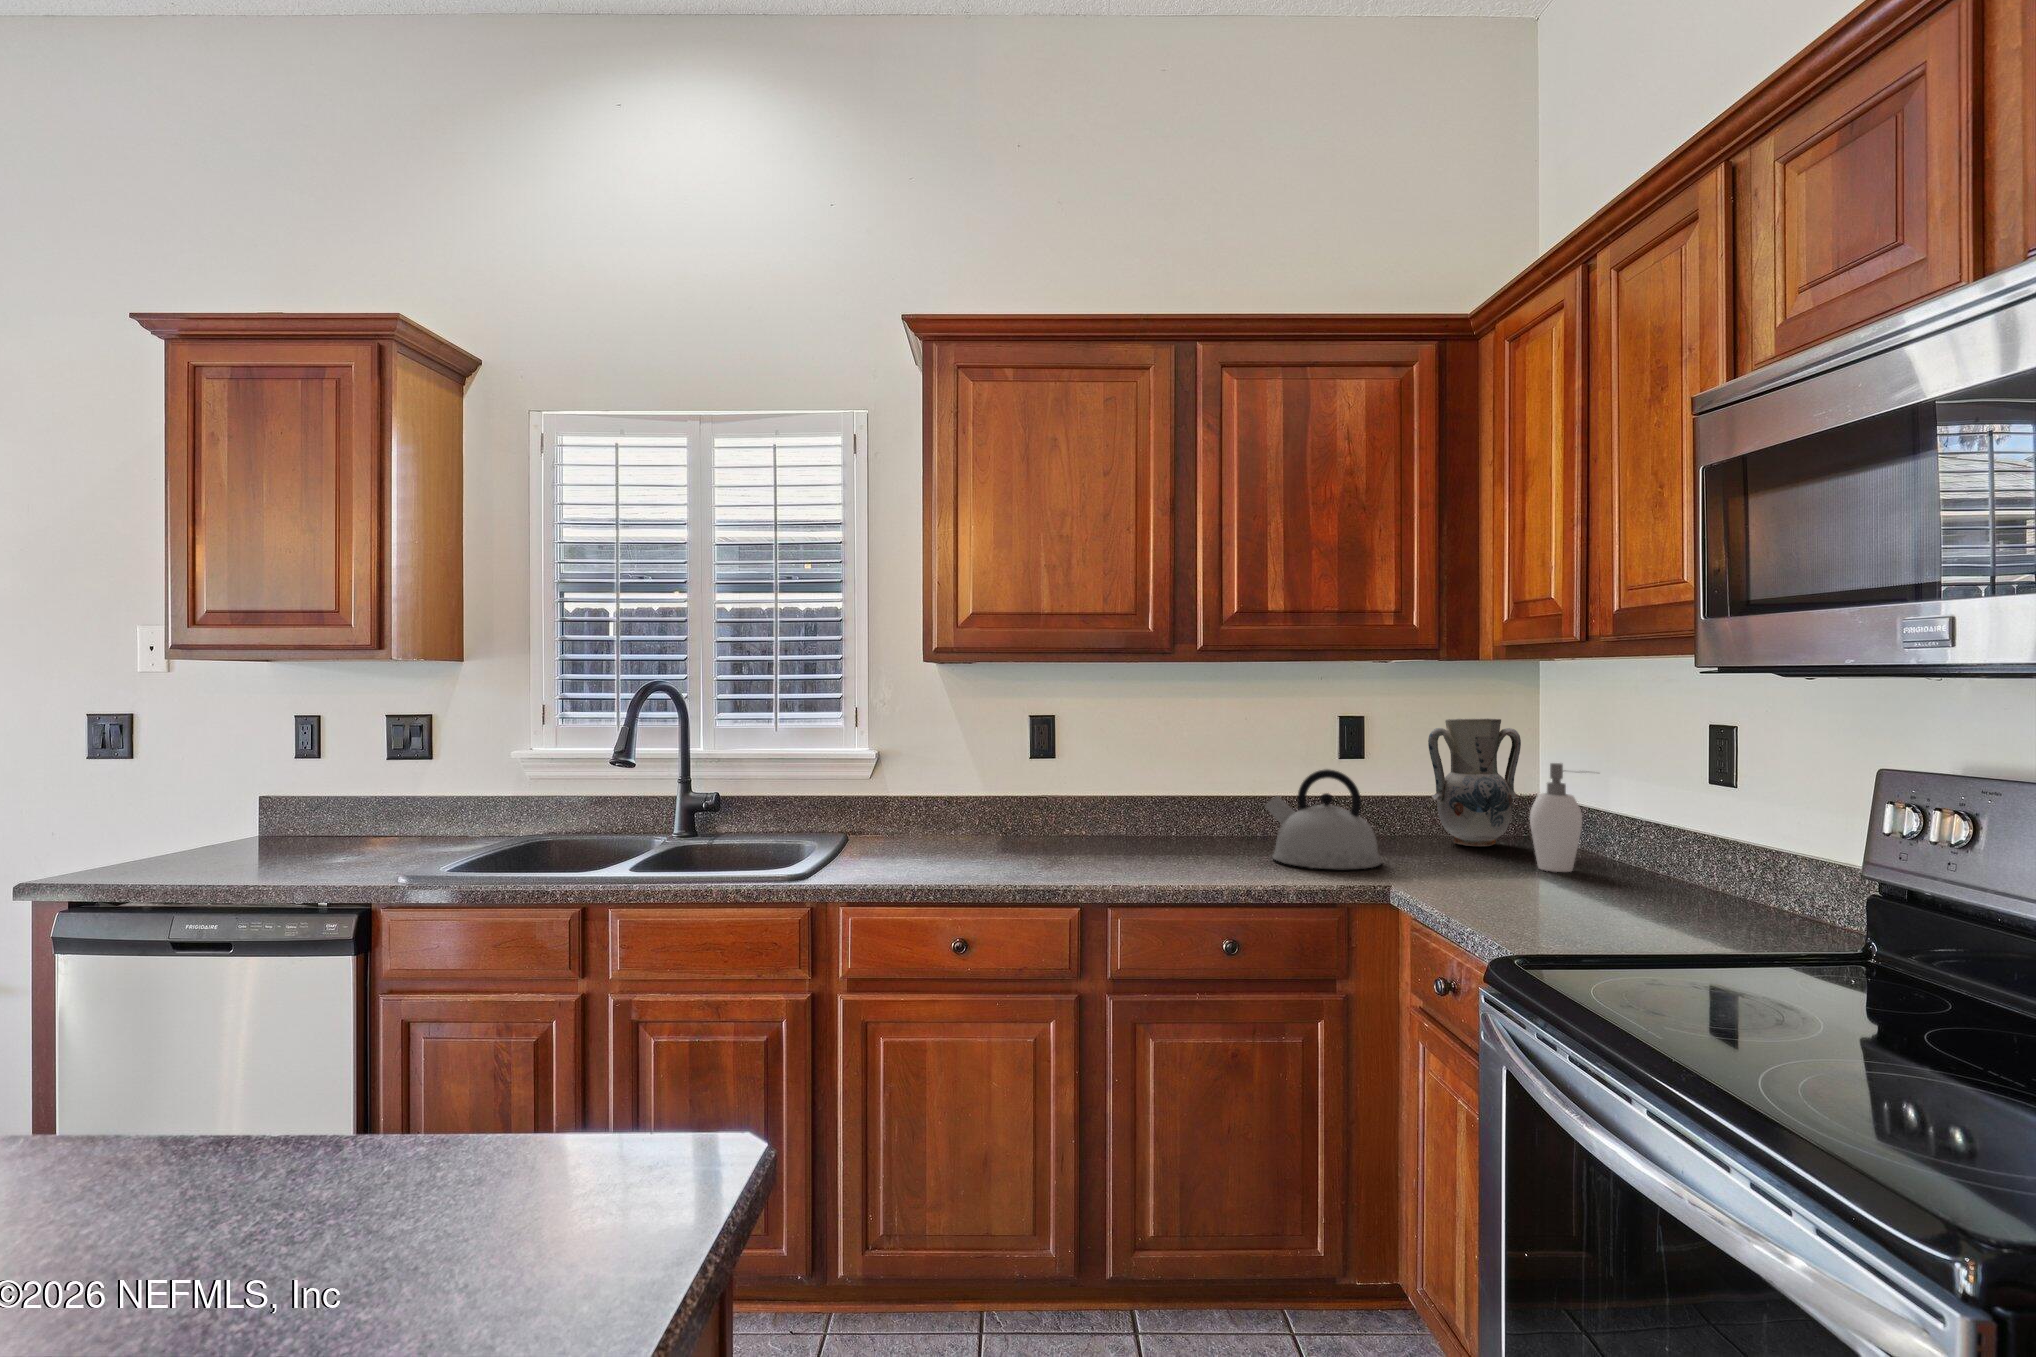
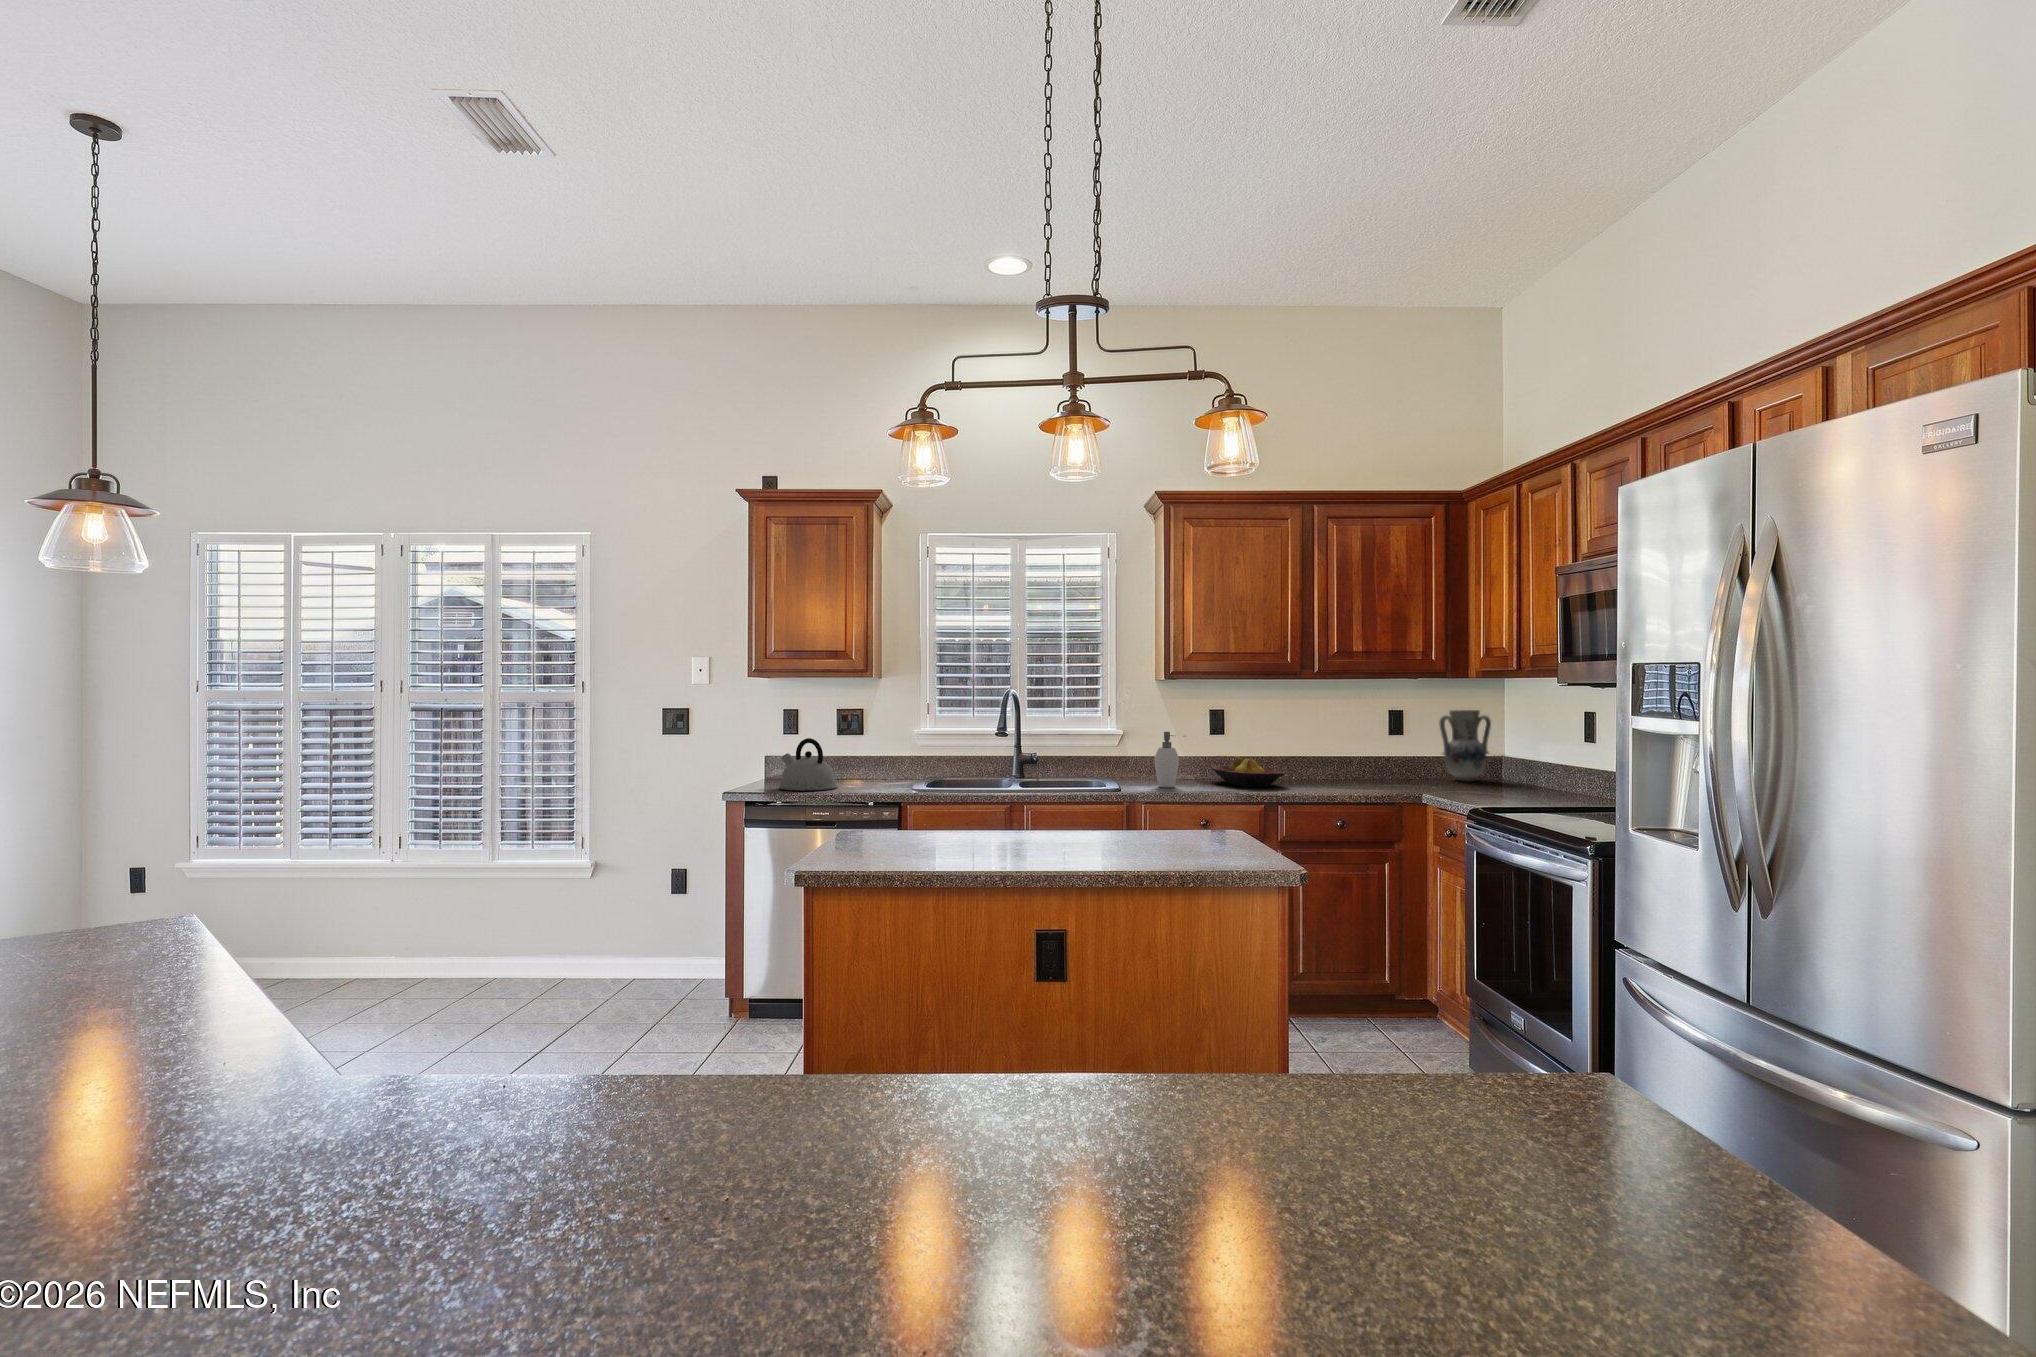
soap dispenser: present [1530,763,1582,872] -> present [1154,732,1179,787]
kettle: present [1265,769,1381,870] -> present [779,738,837,791]
fruit bowl: none [1016,804,1135,866] -> present [1212,757,1285,787]

